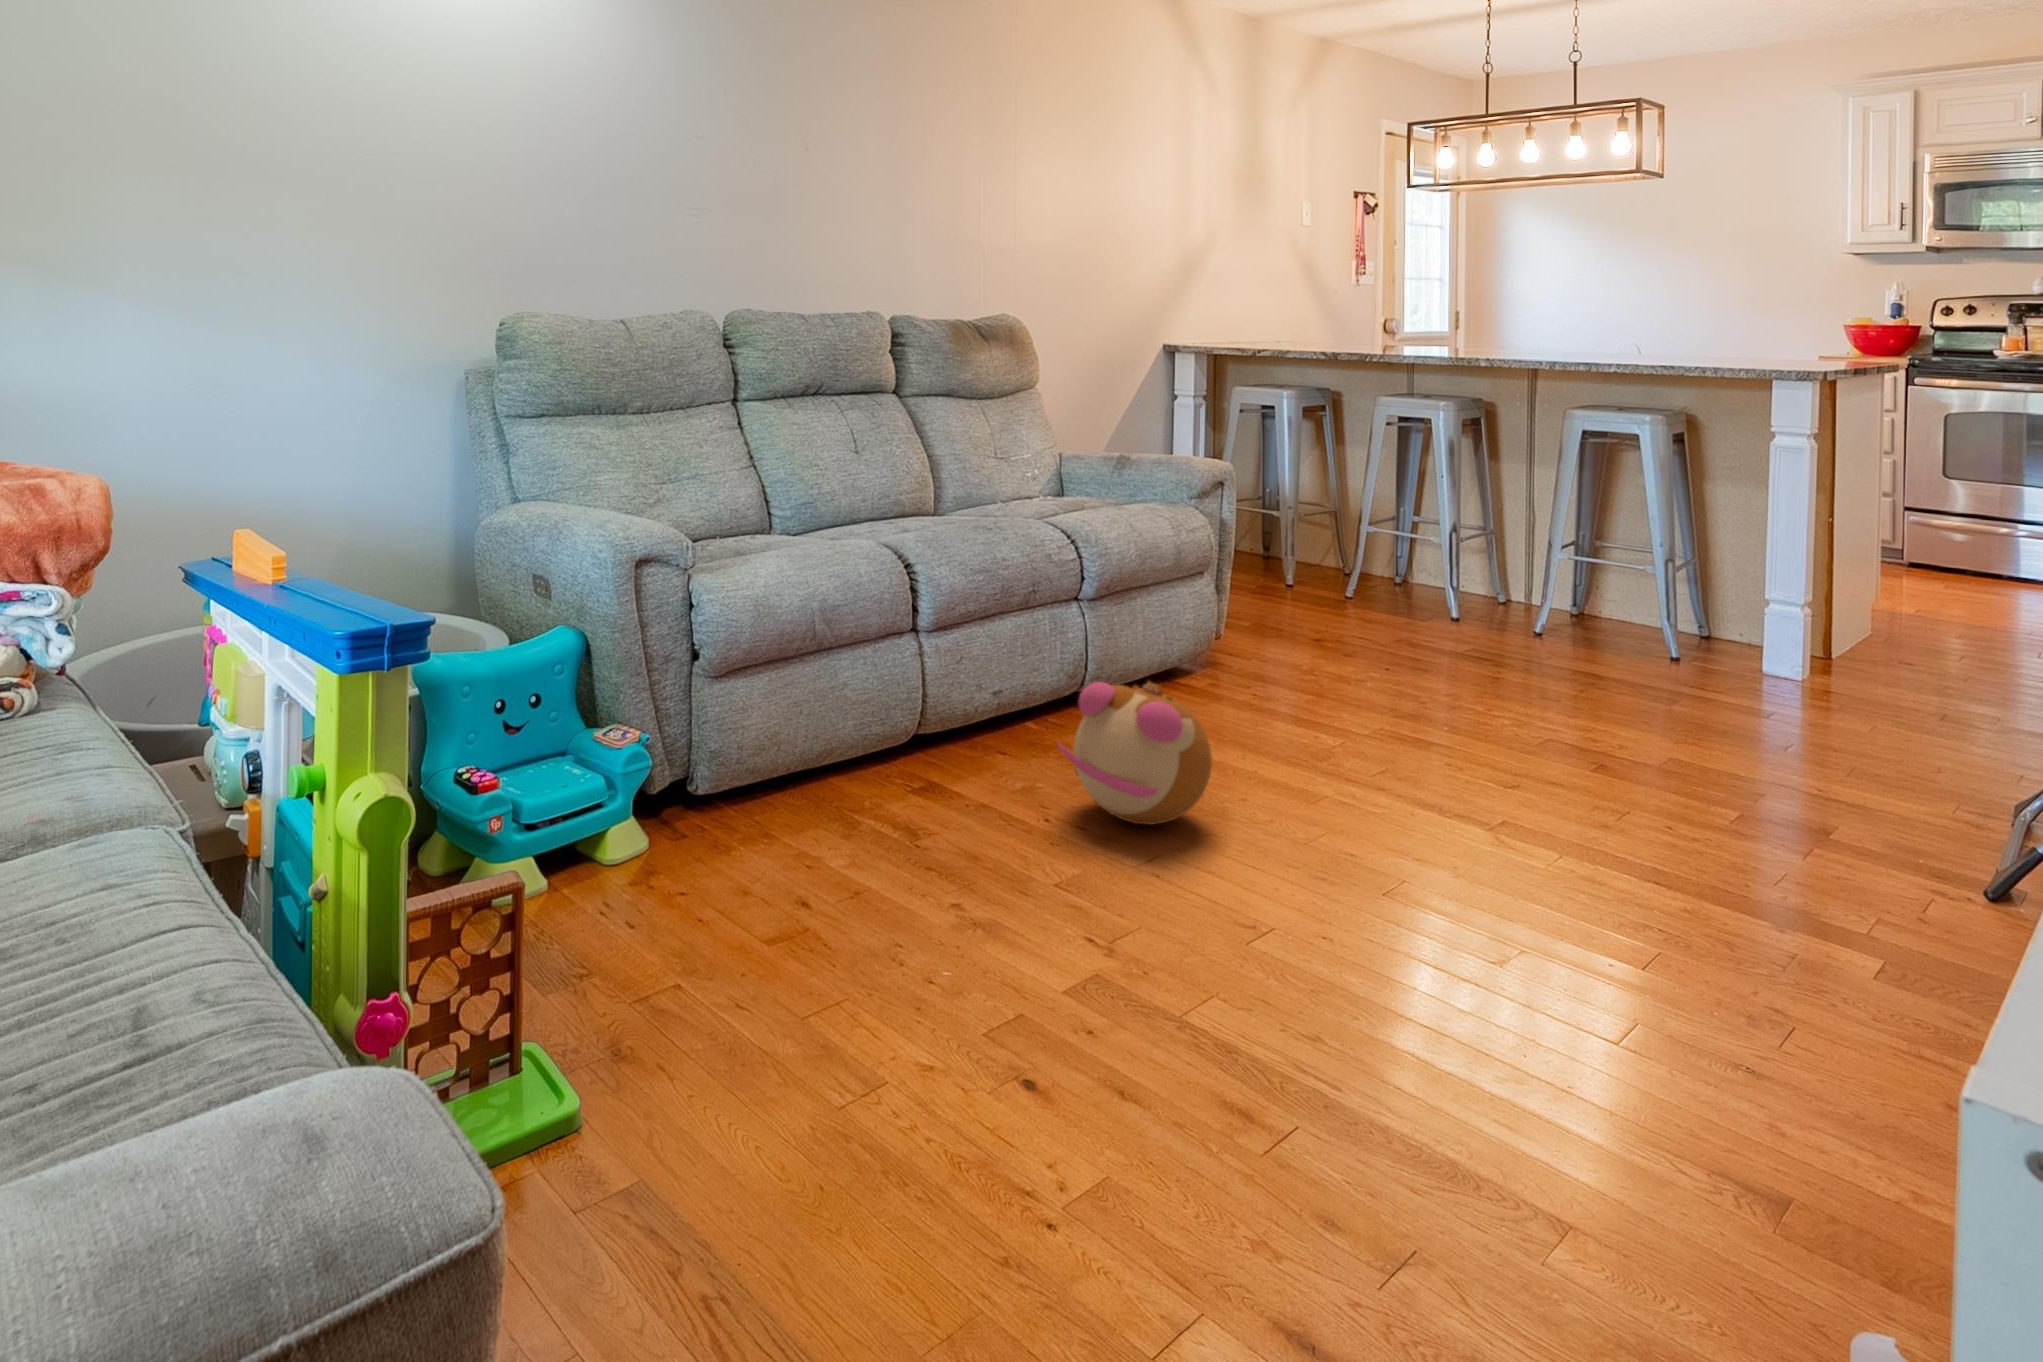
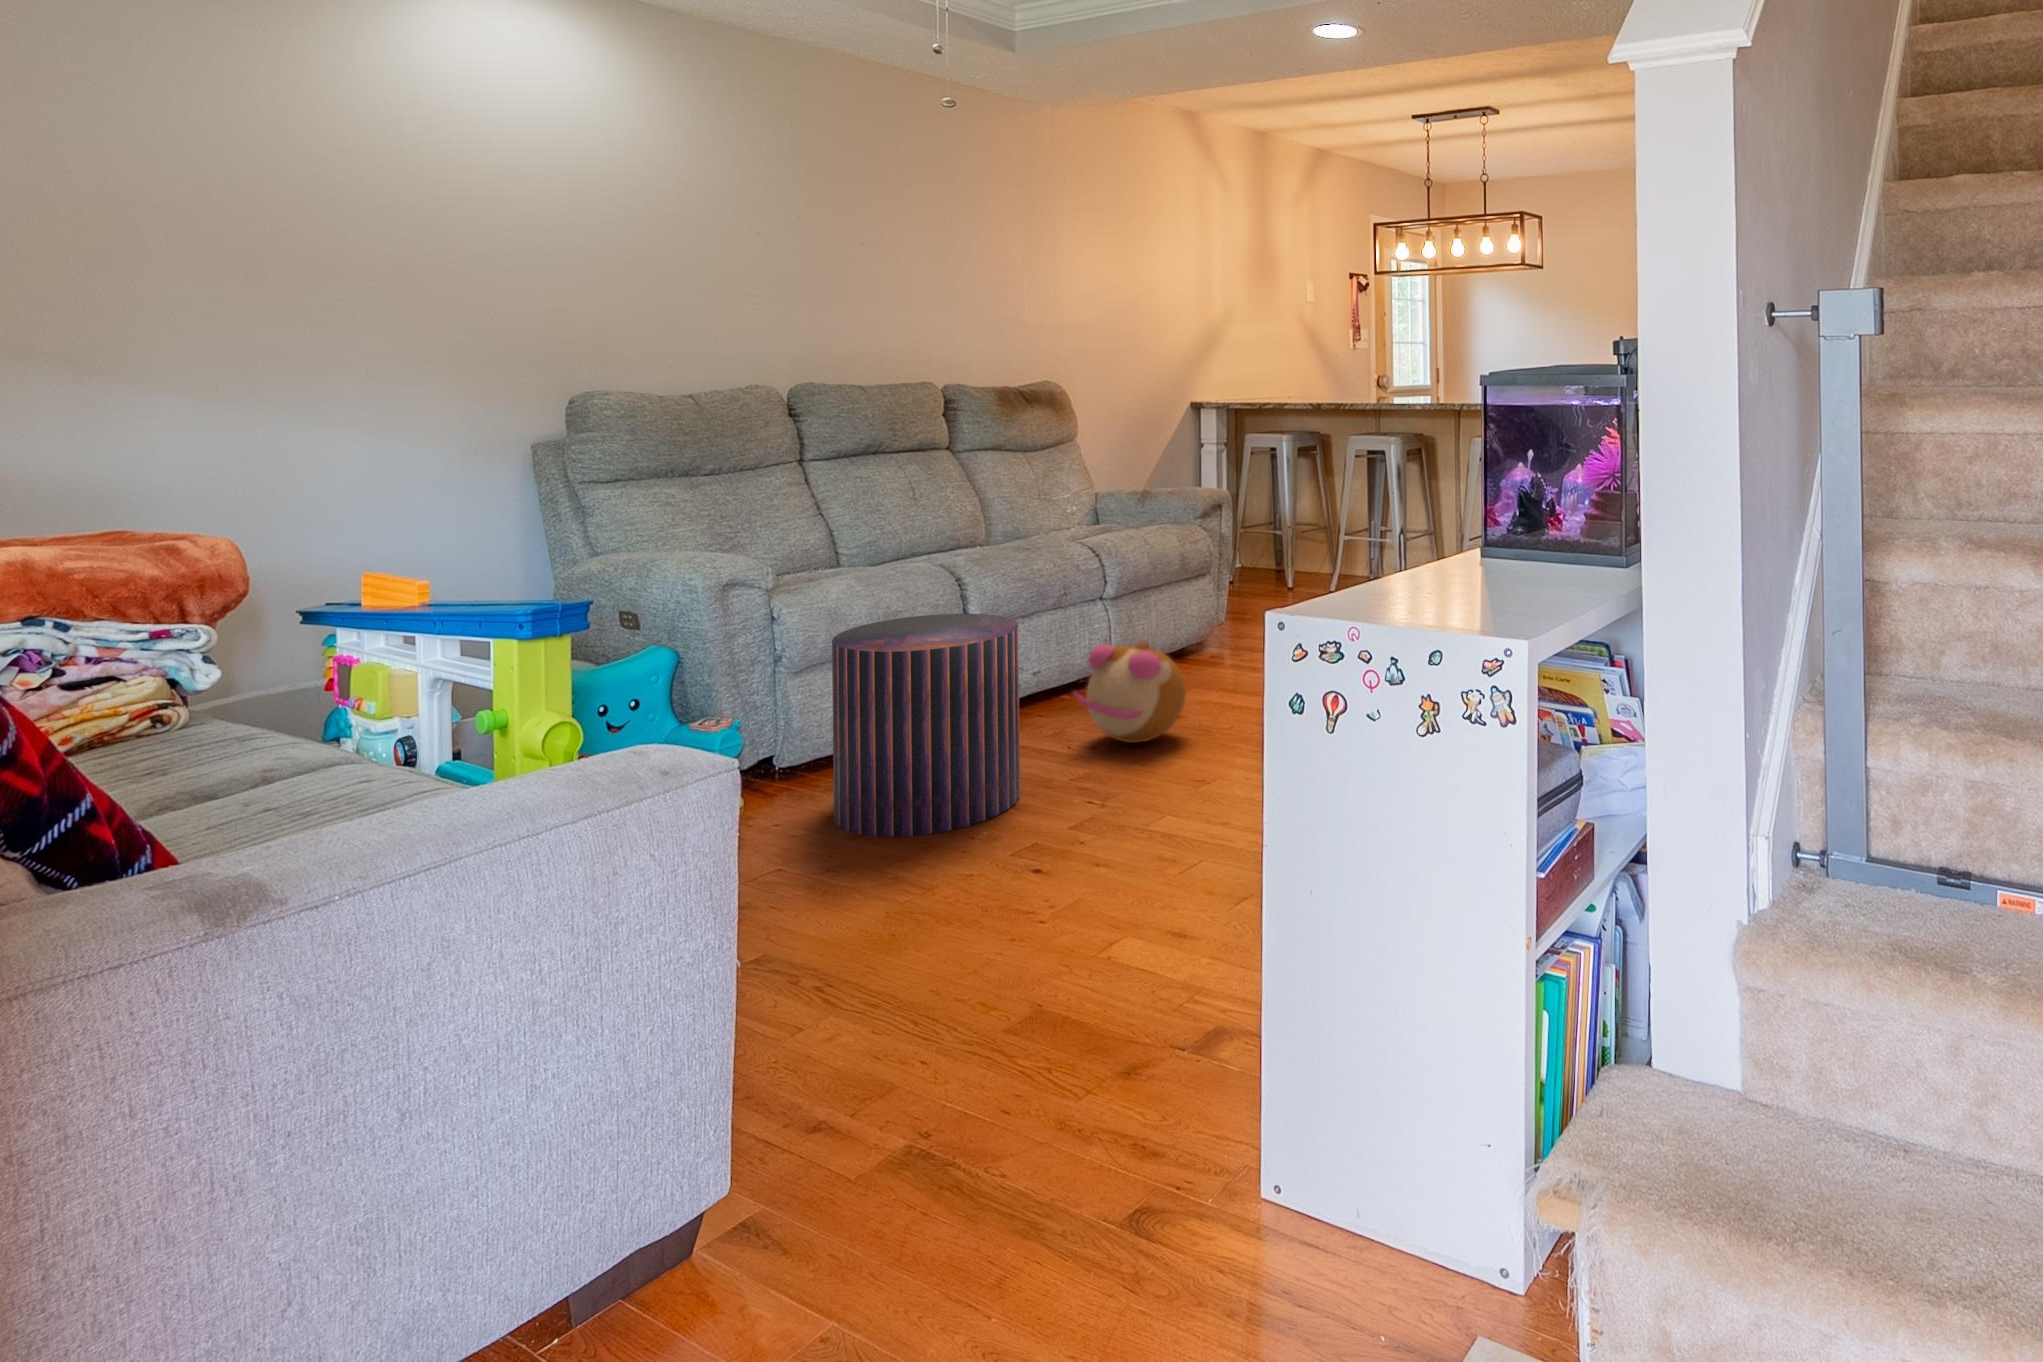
pouf: none [759,626,1001,948] -> present [832,614,1020,837]

